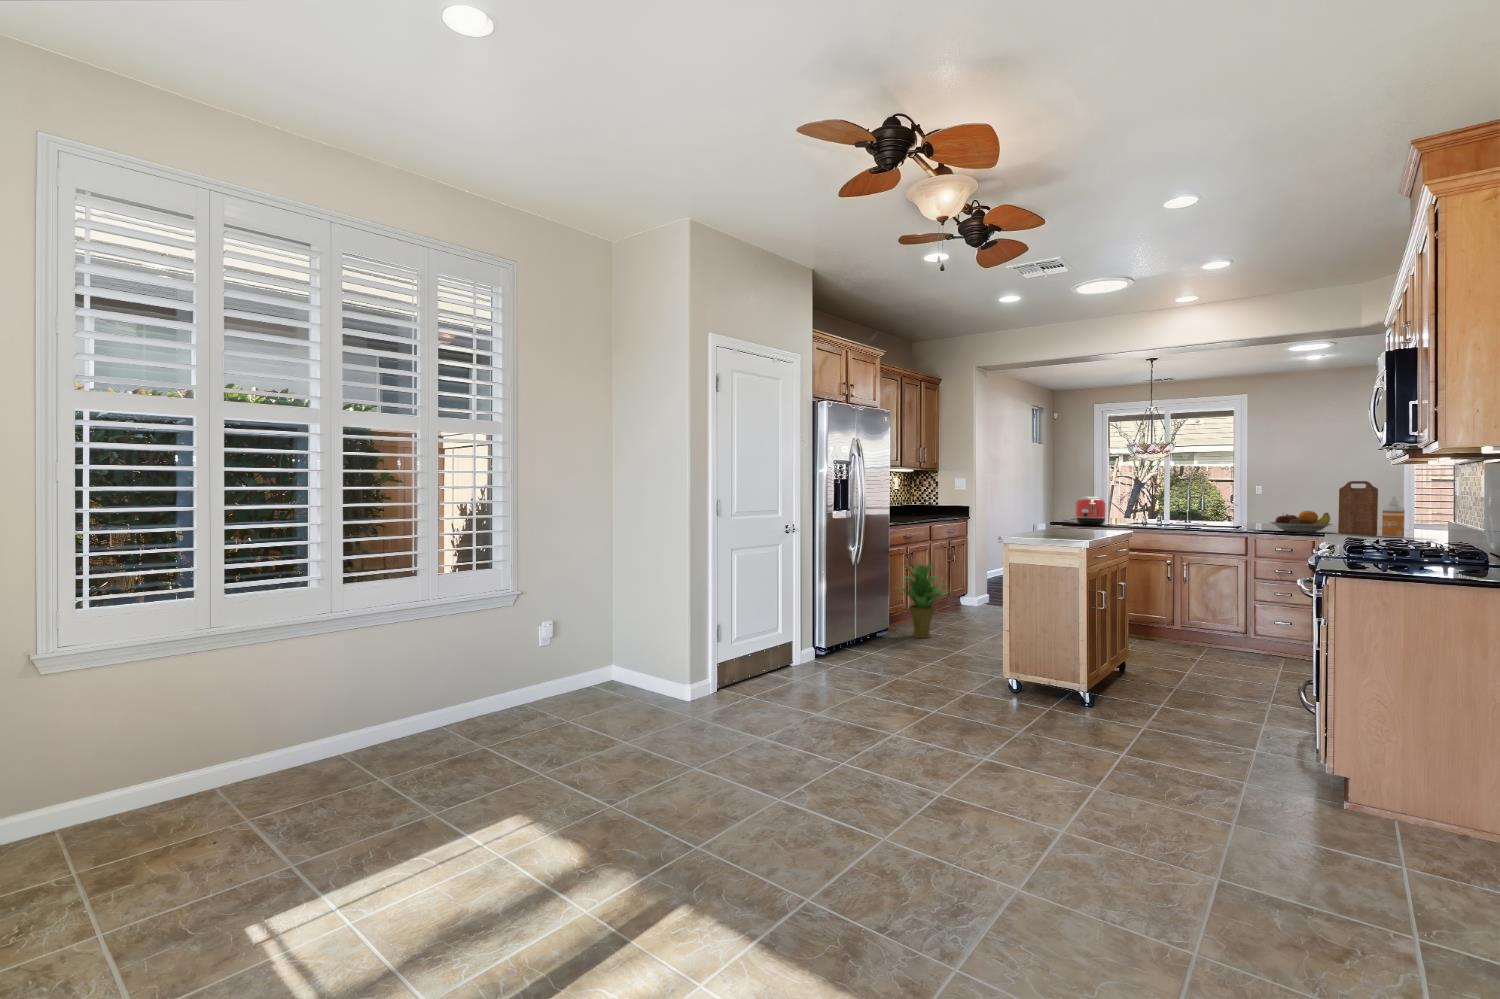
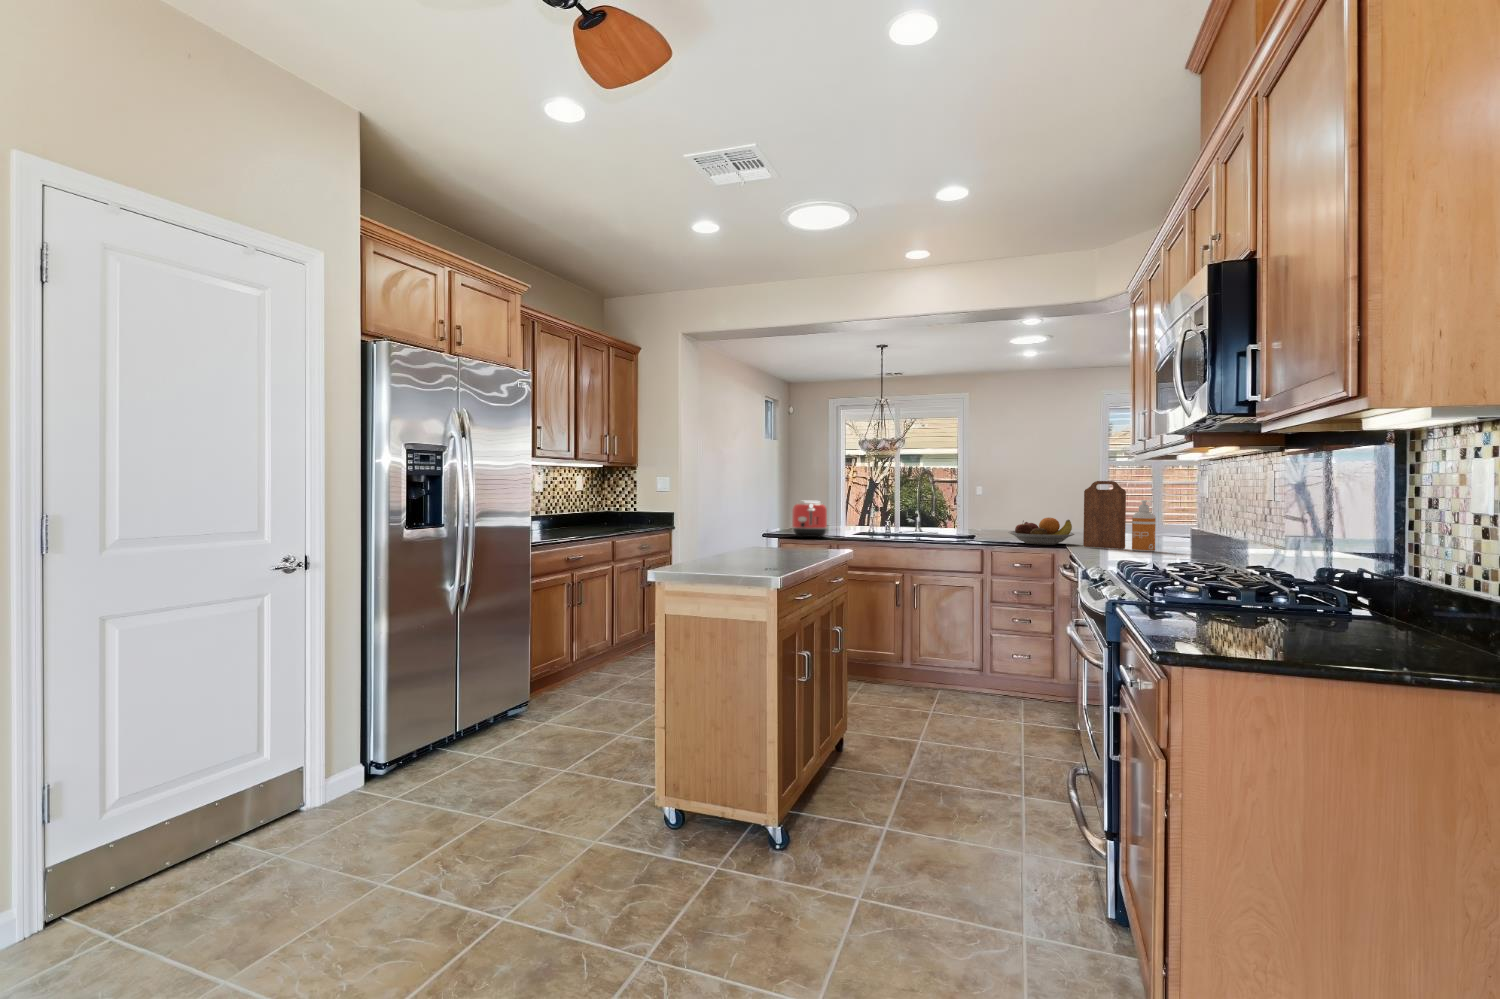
potted plant: present [898,563,947,638] -> none [540,597,624,711]

